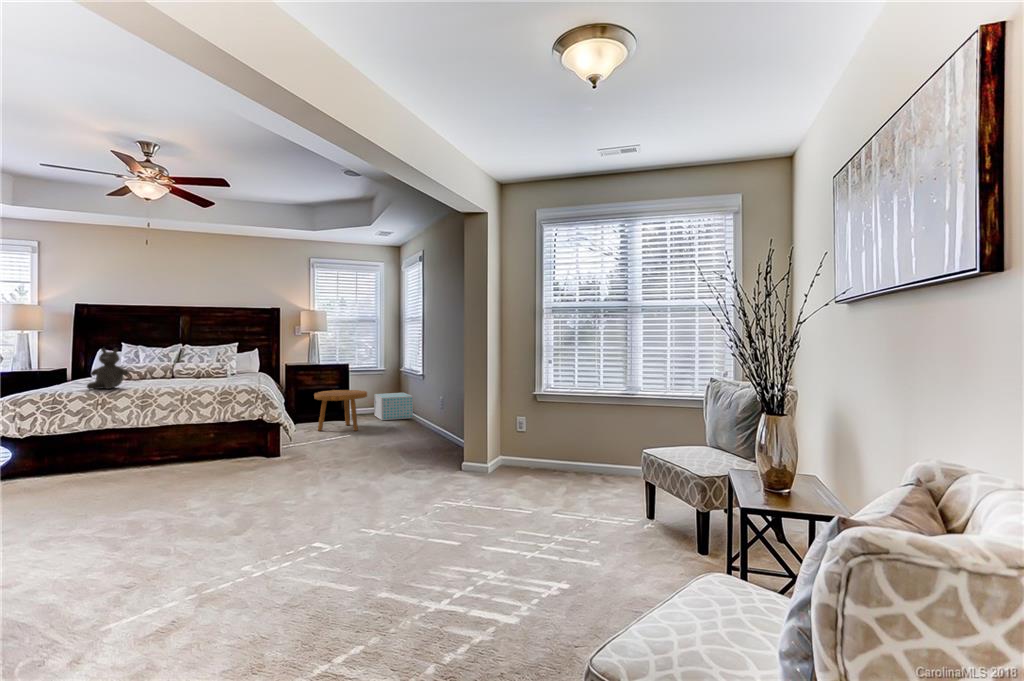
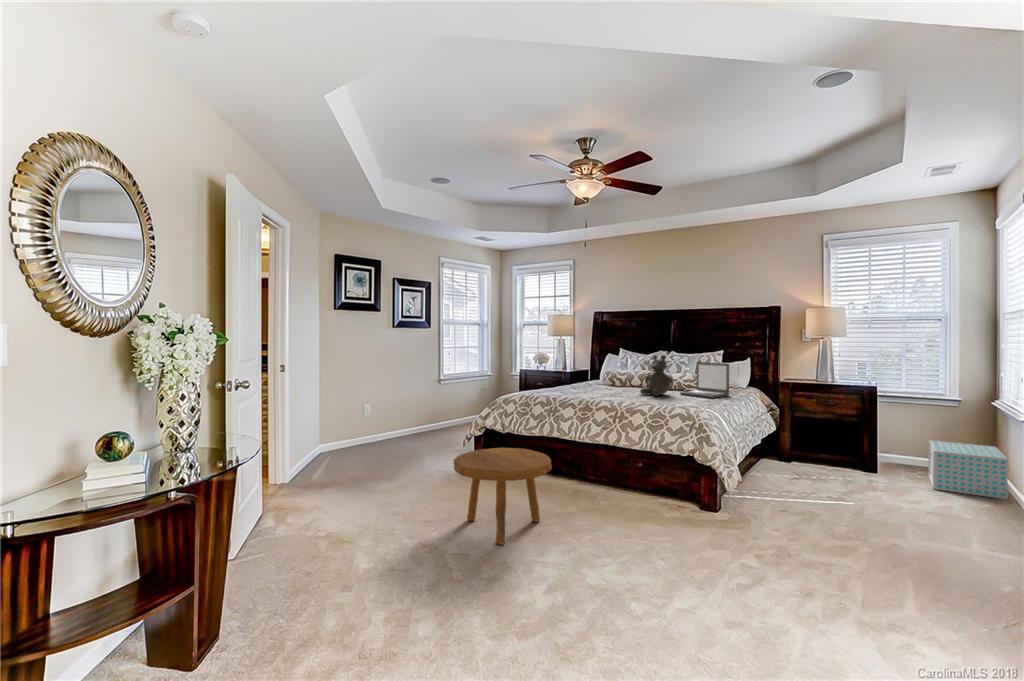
teddy bear: present [87,348,129,389] -> present [640,355,674,396]
laptop: none [218,351,259,379] -> present [680,362,729,398]
footstool: present [314,390,367,431] -> present [454,448,552,545]

